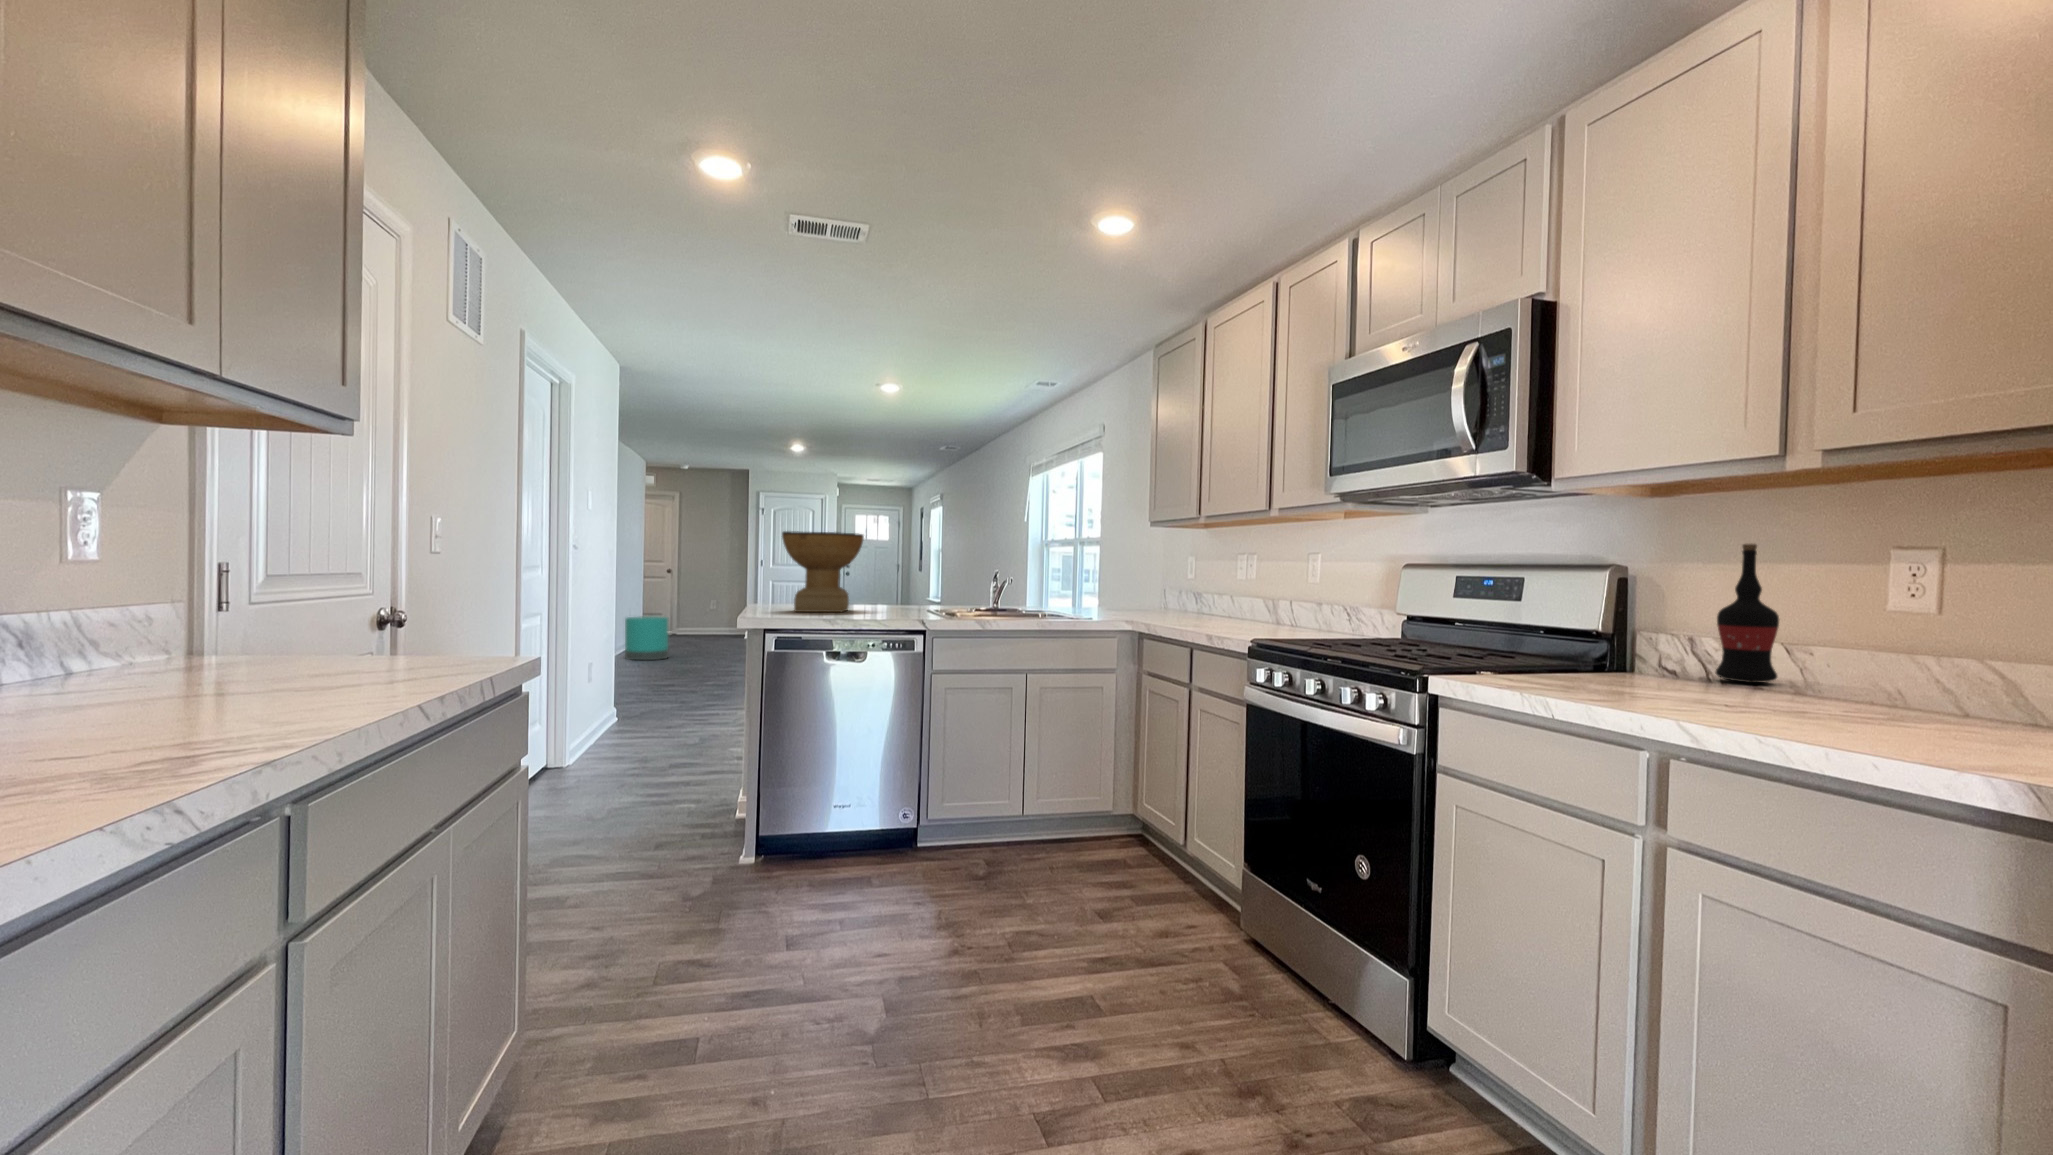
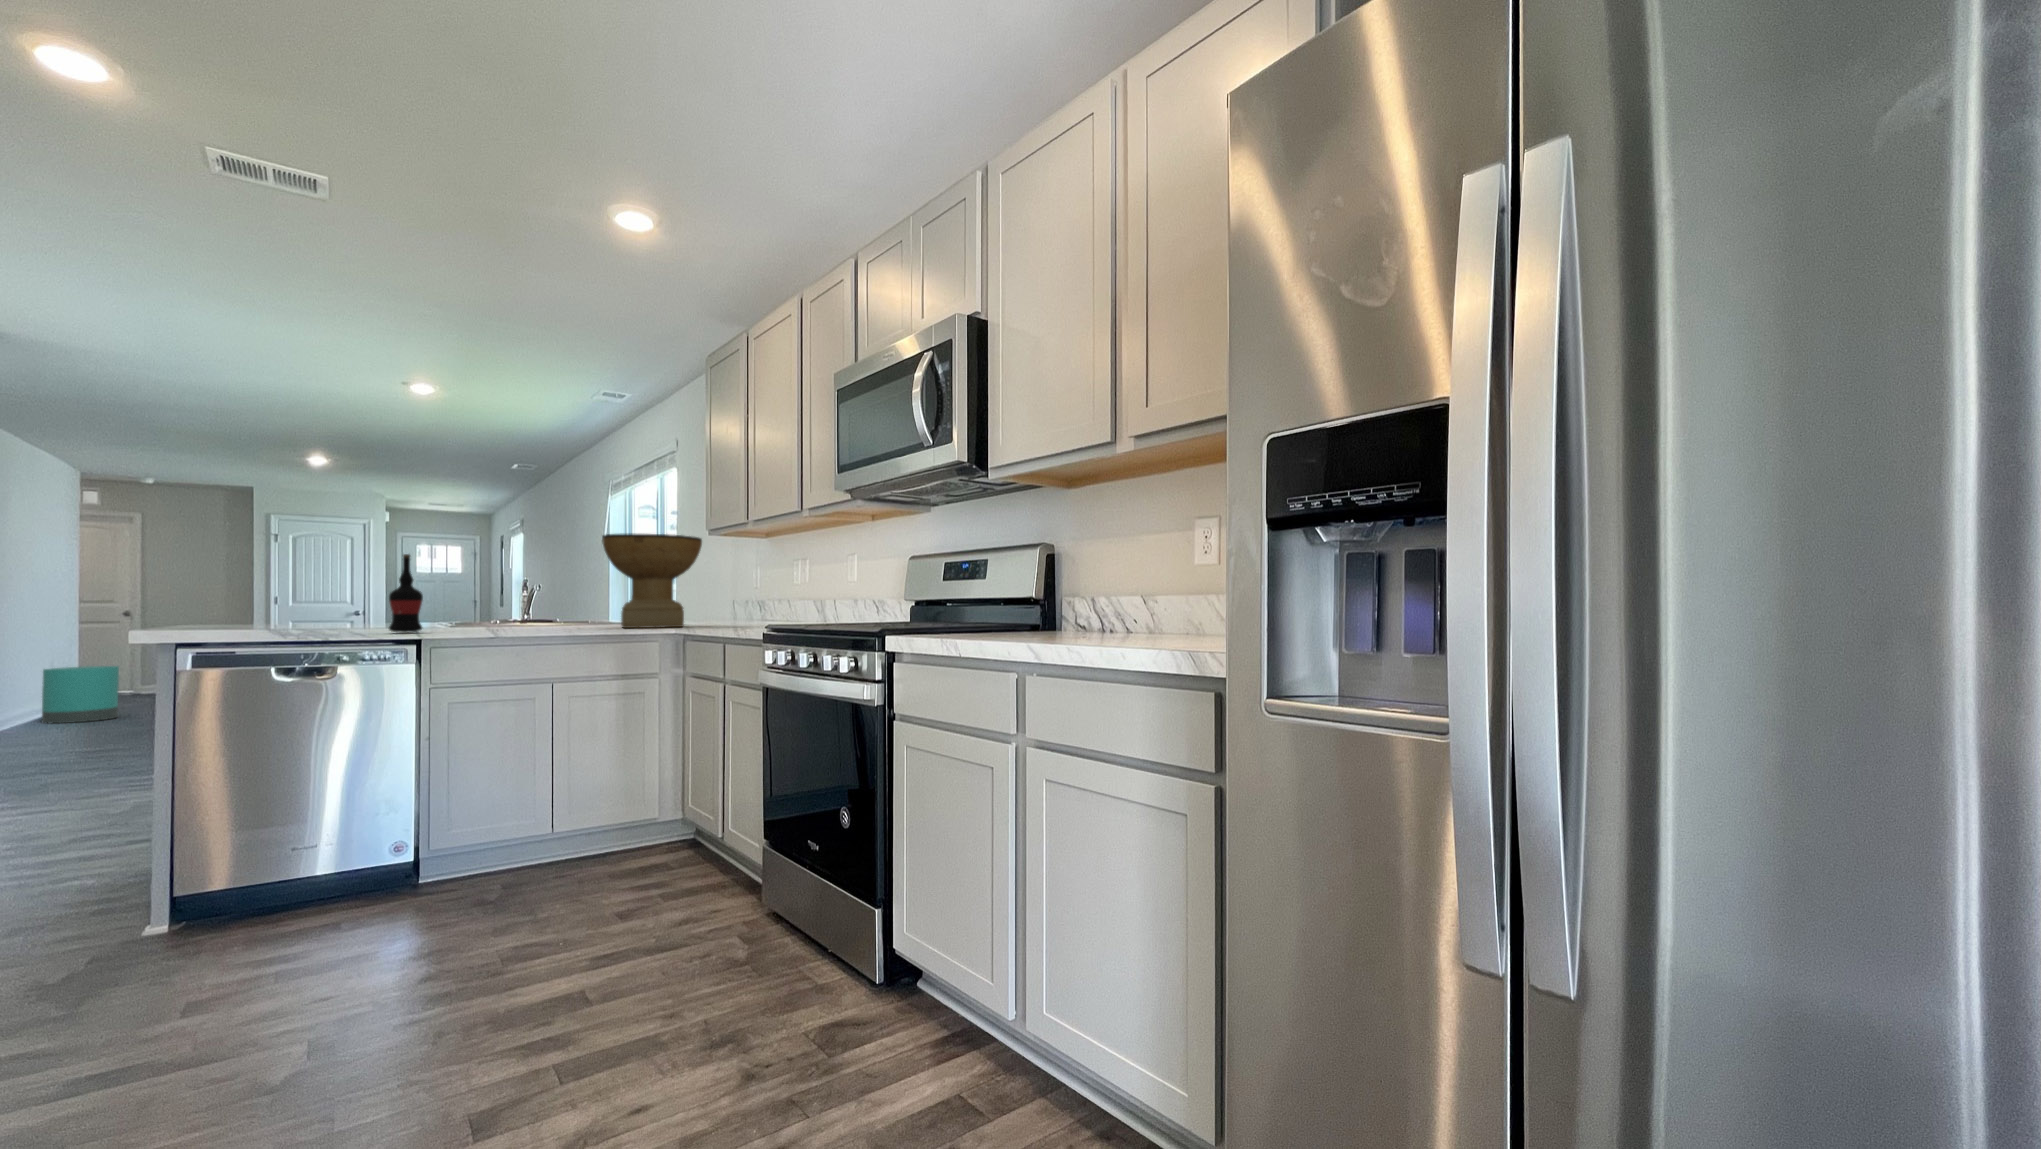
decorative bowl: present [782,531,864,612] -> present [602,534,702,628]
wine bottle: present [1716,544,1779,683] -> present [389,554,423,633]

